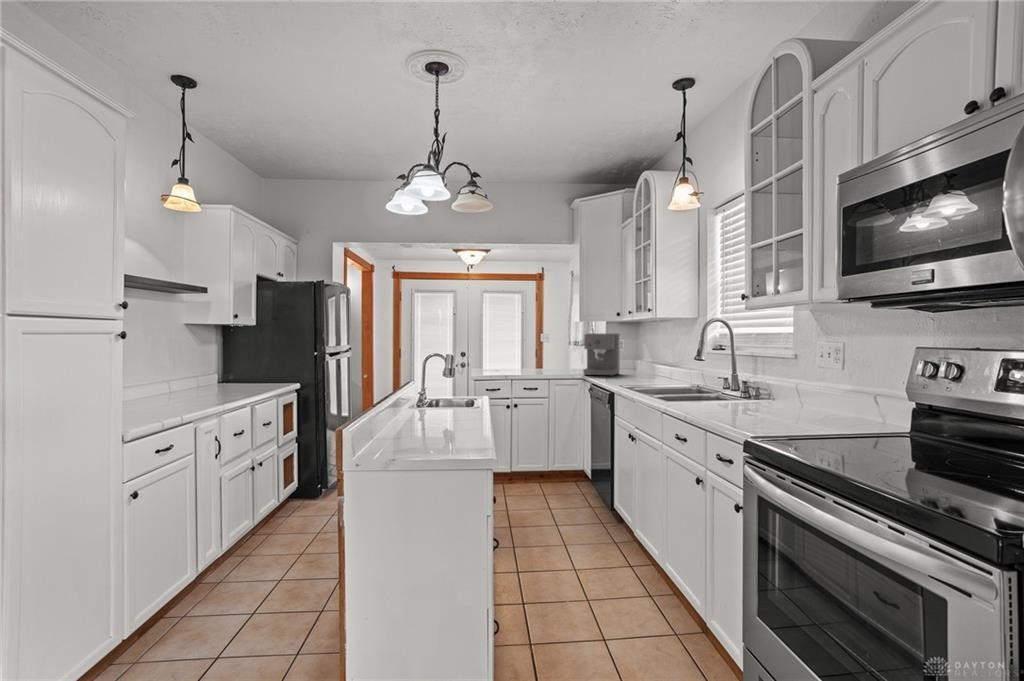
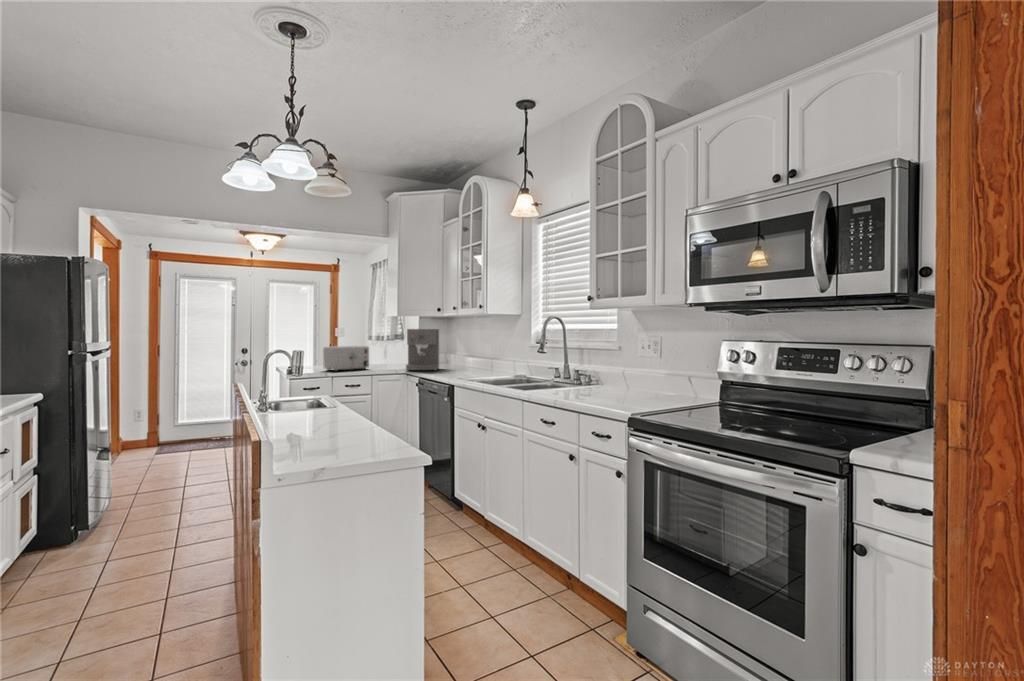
toaster: none [512,350,552,374] -> present [323,346,369,371]

